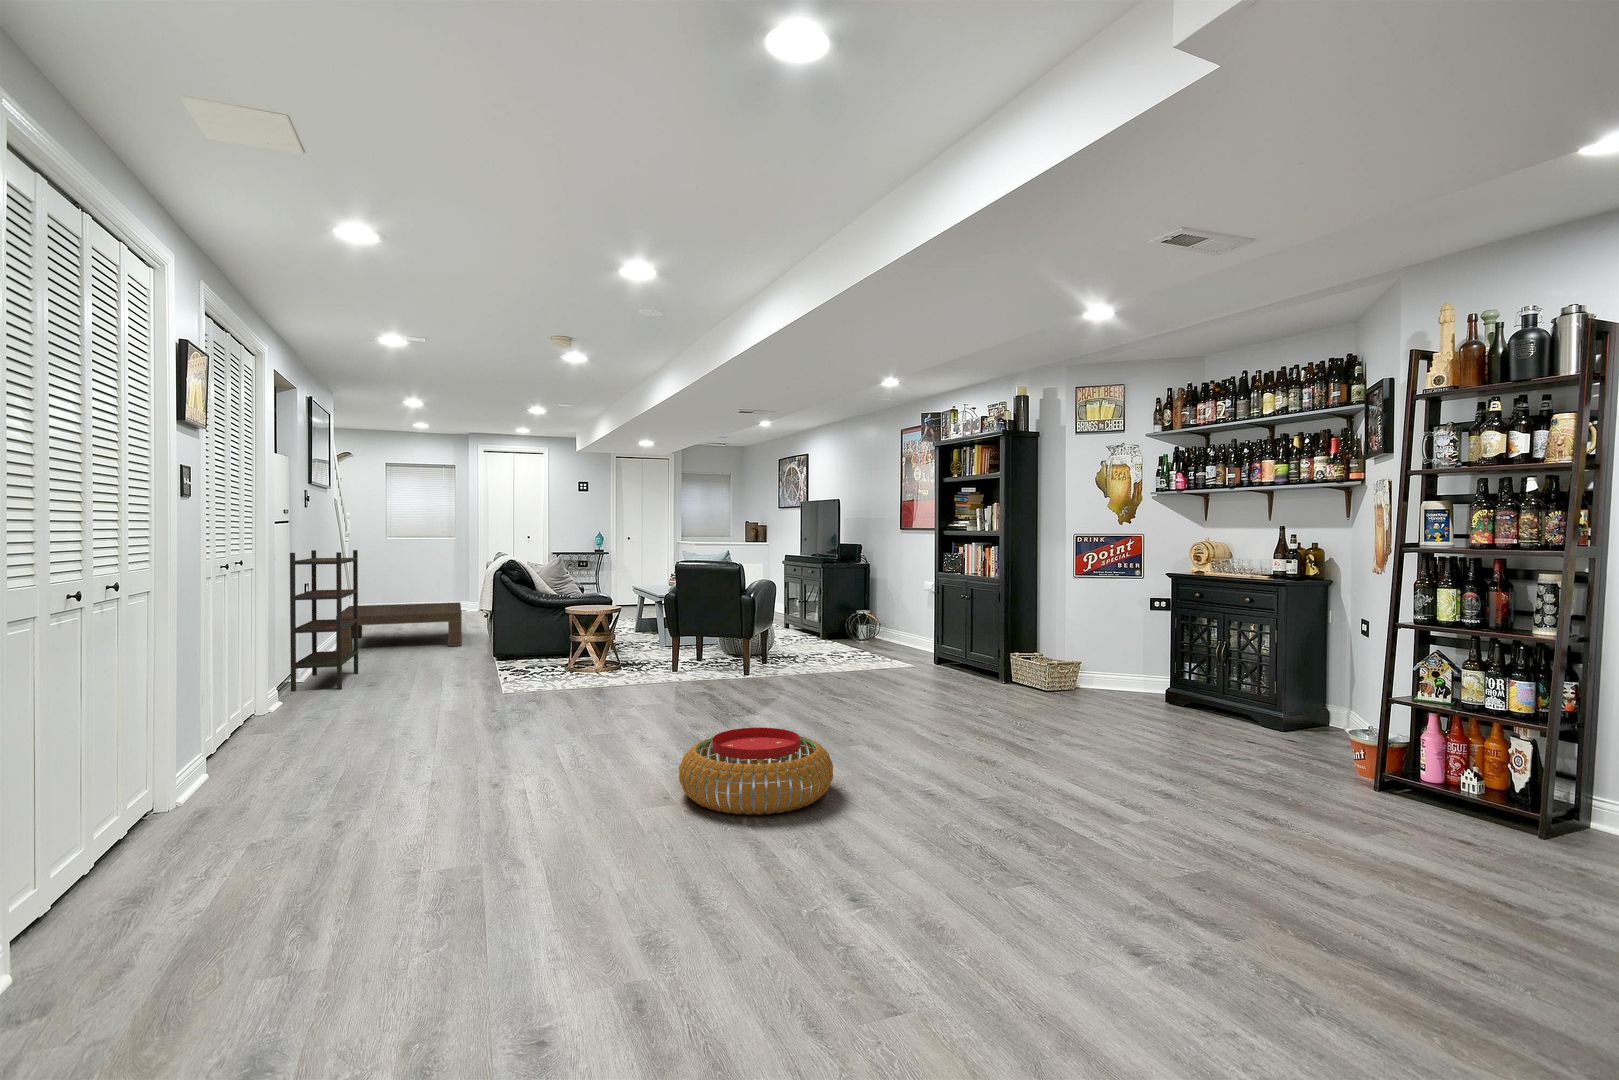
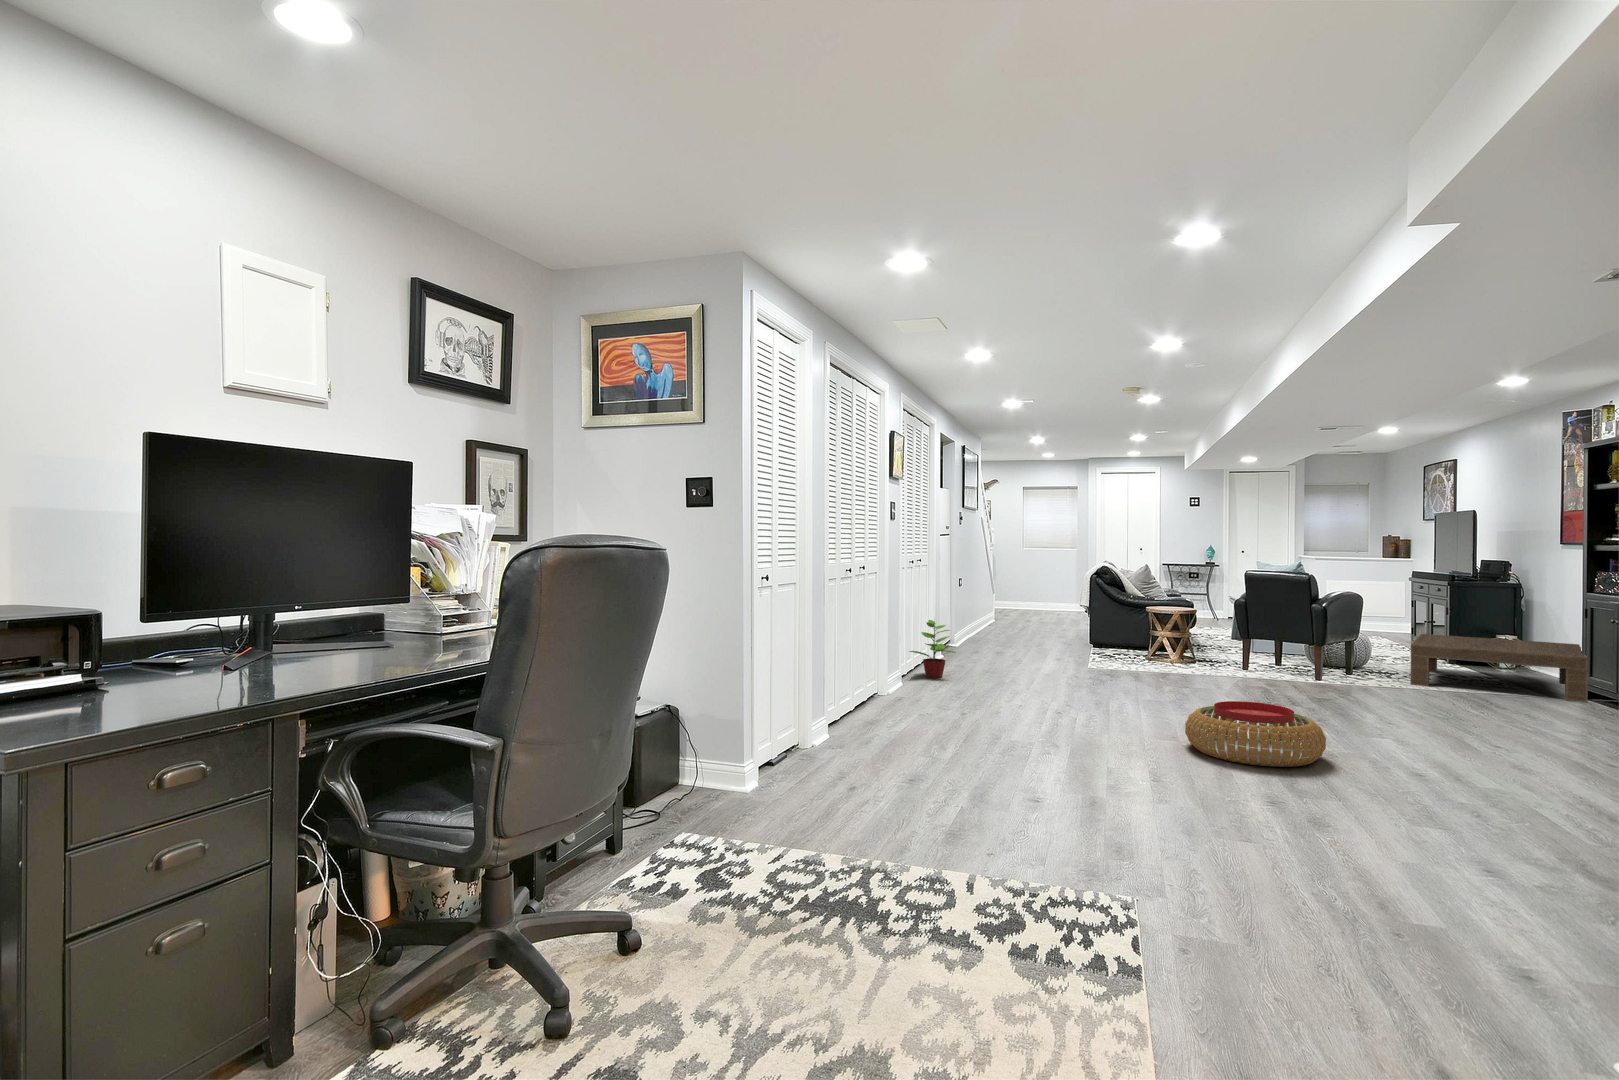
bookshelf: present [290,550,358,692] -> none [948,554,993,652]
coffee table: present [336,602,462,651] -> present [1410,634,1588,702]
potted plant: none [227,654,316,748] -> present [910,620,956,678]

